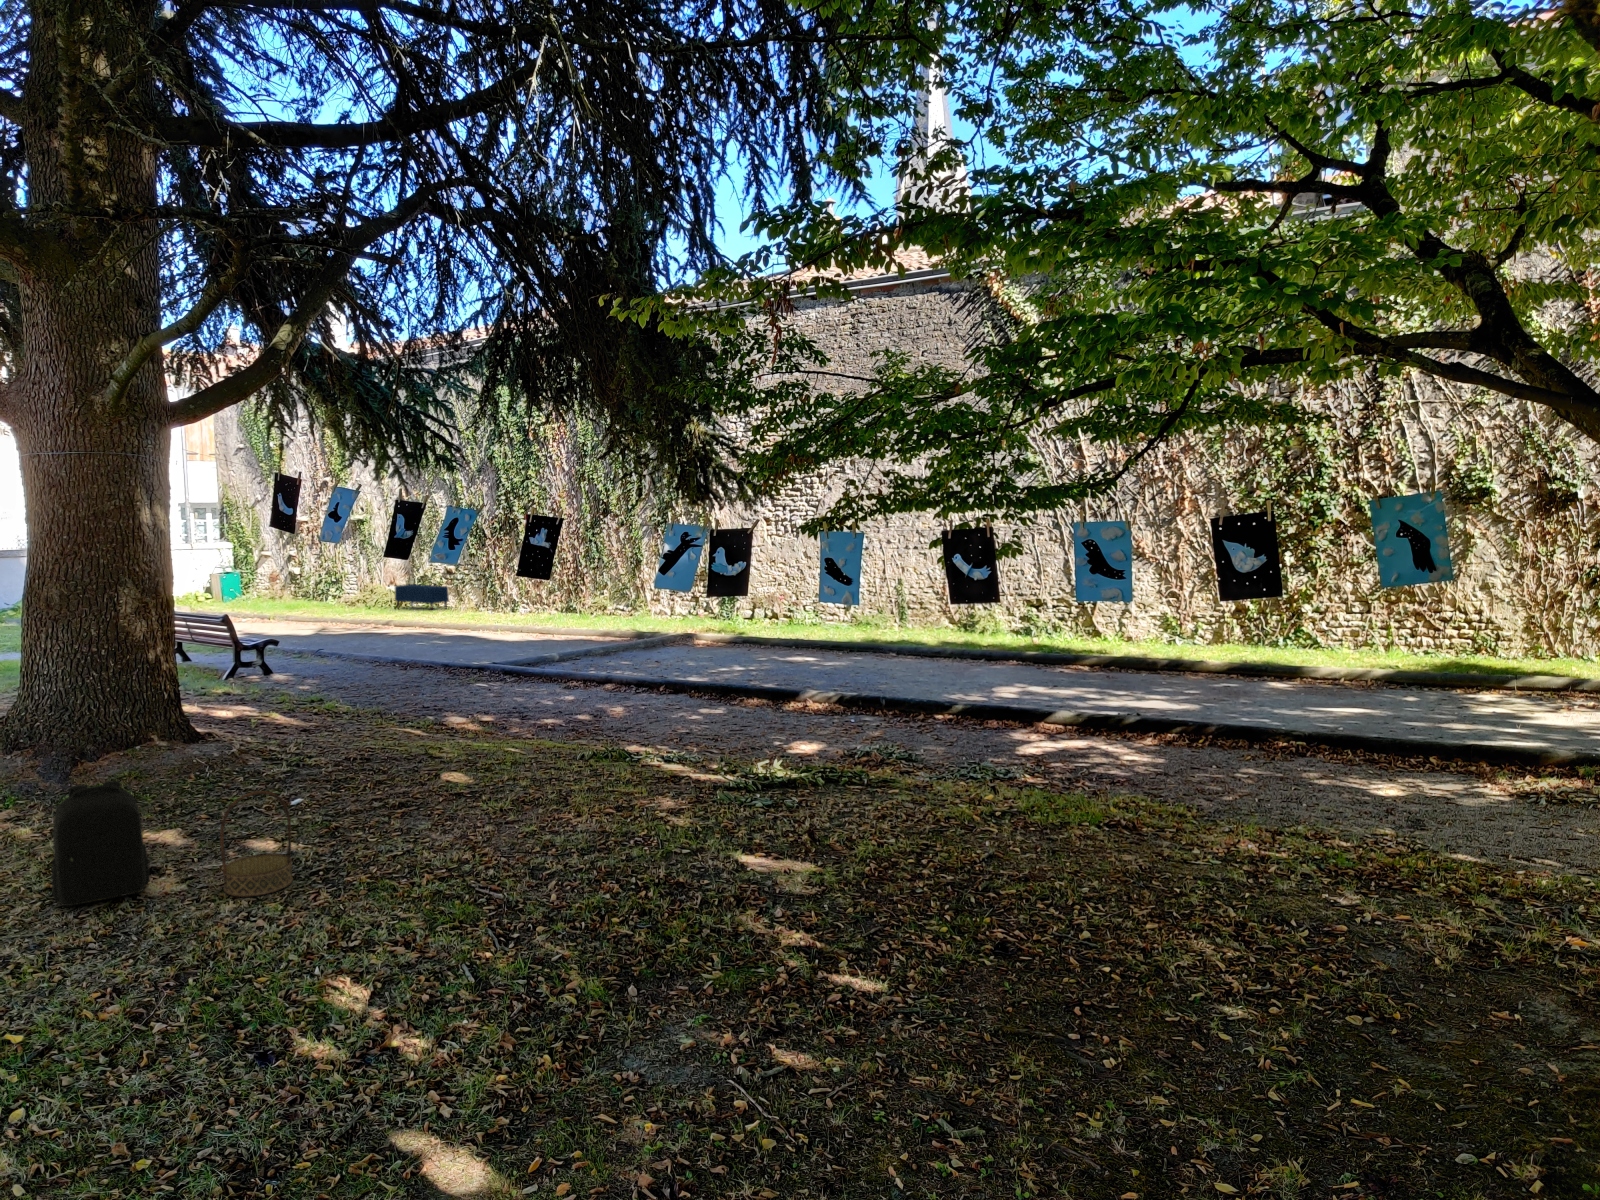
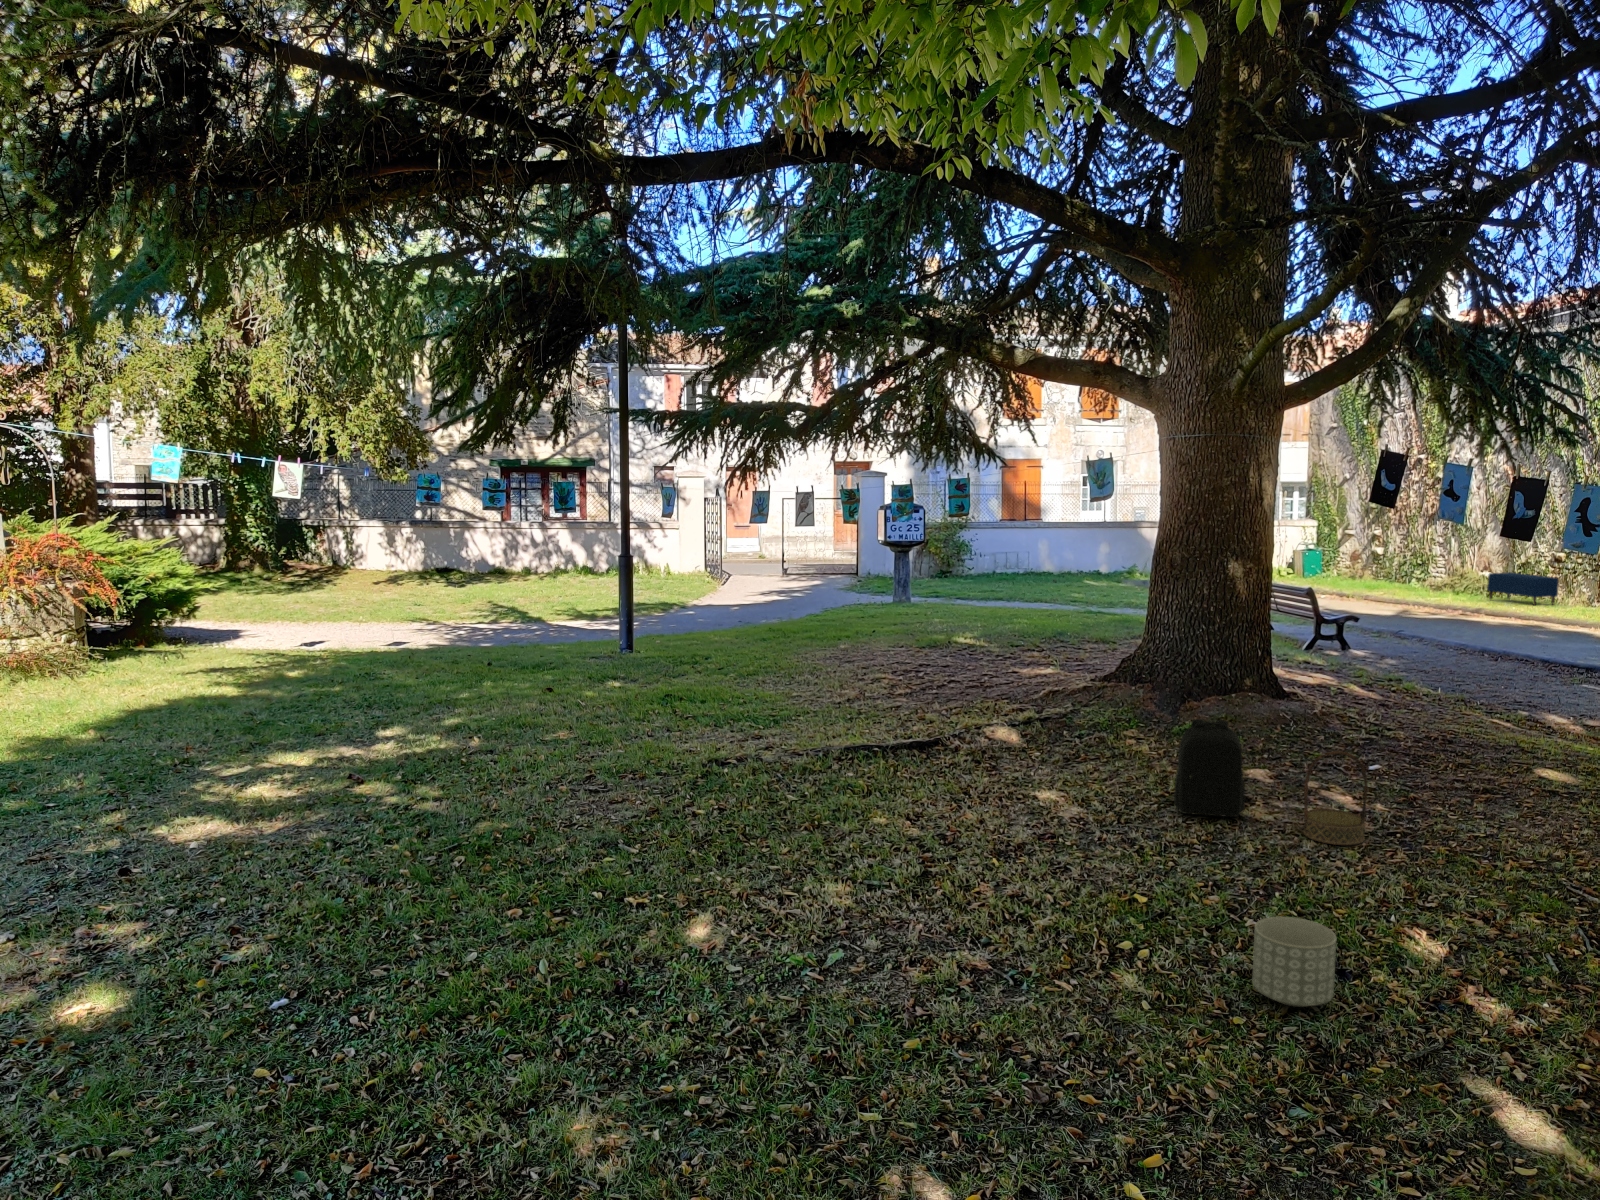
planter: none [151,1019,261,1141] -> present [1252,917,1336,1007]

